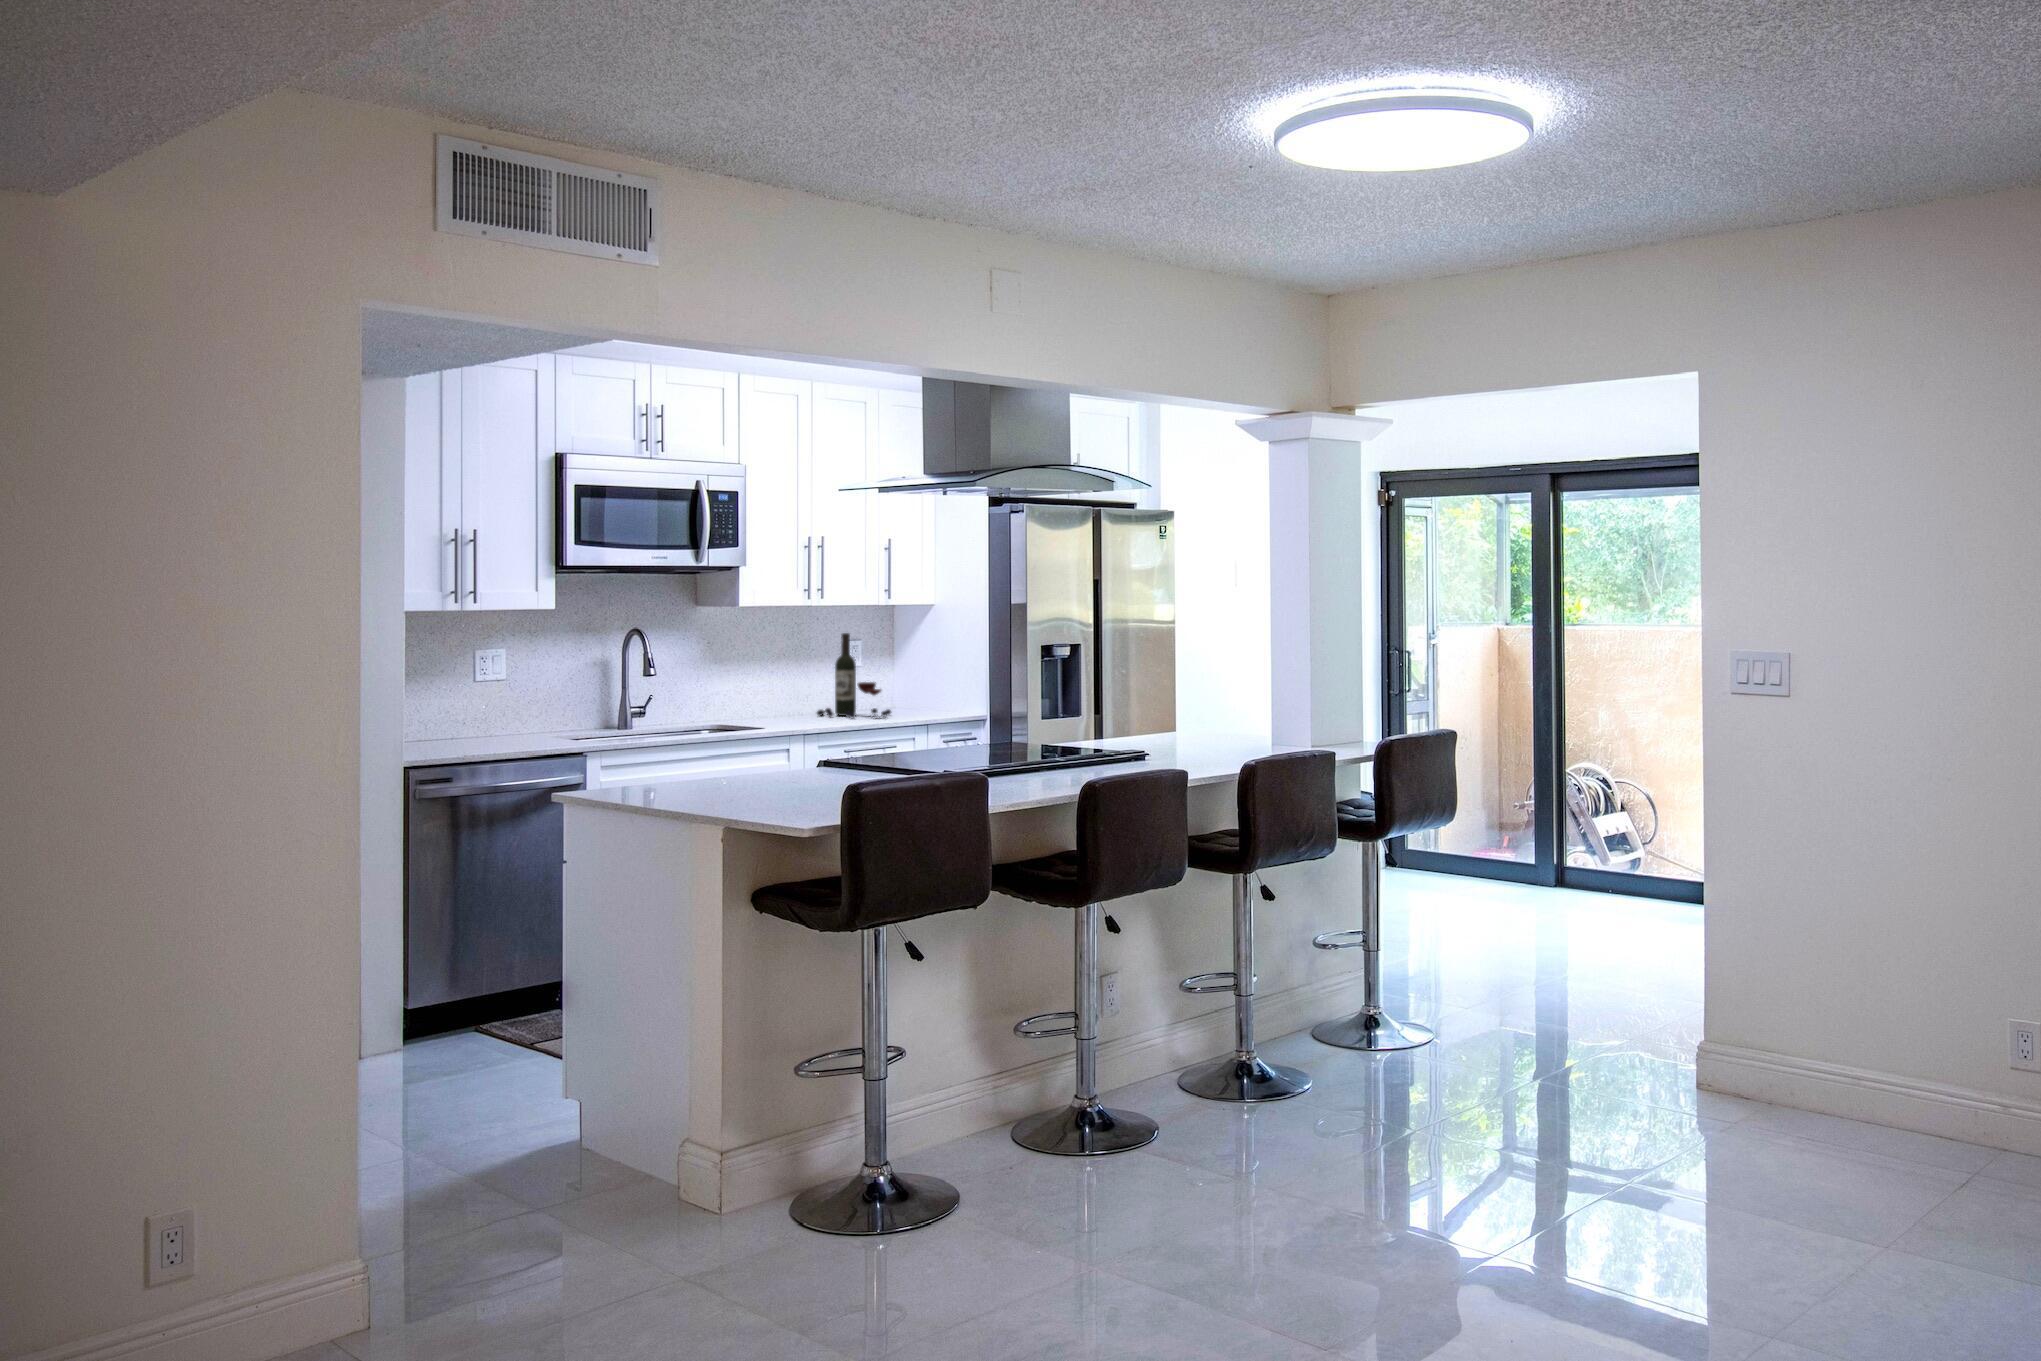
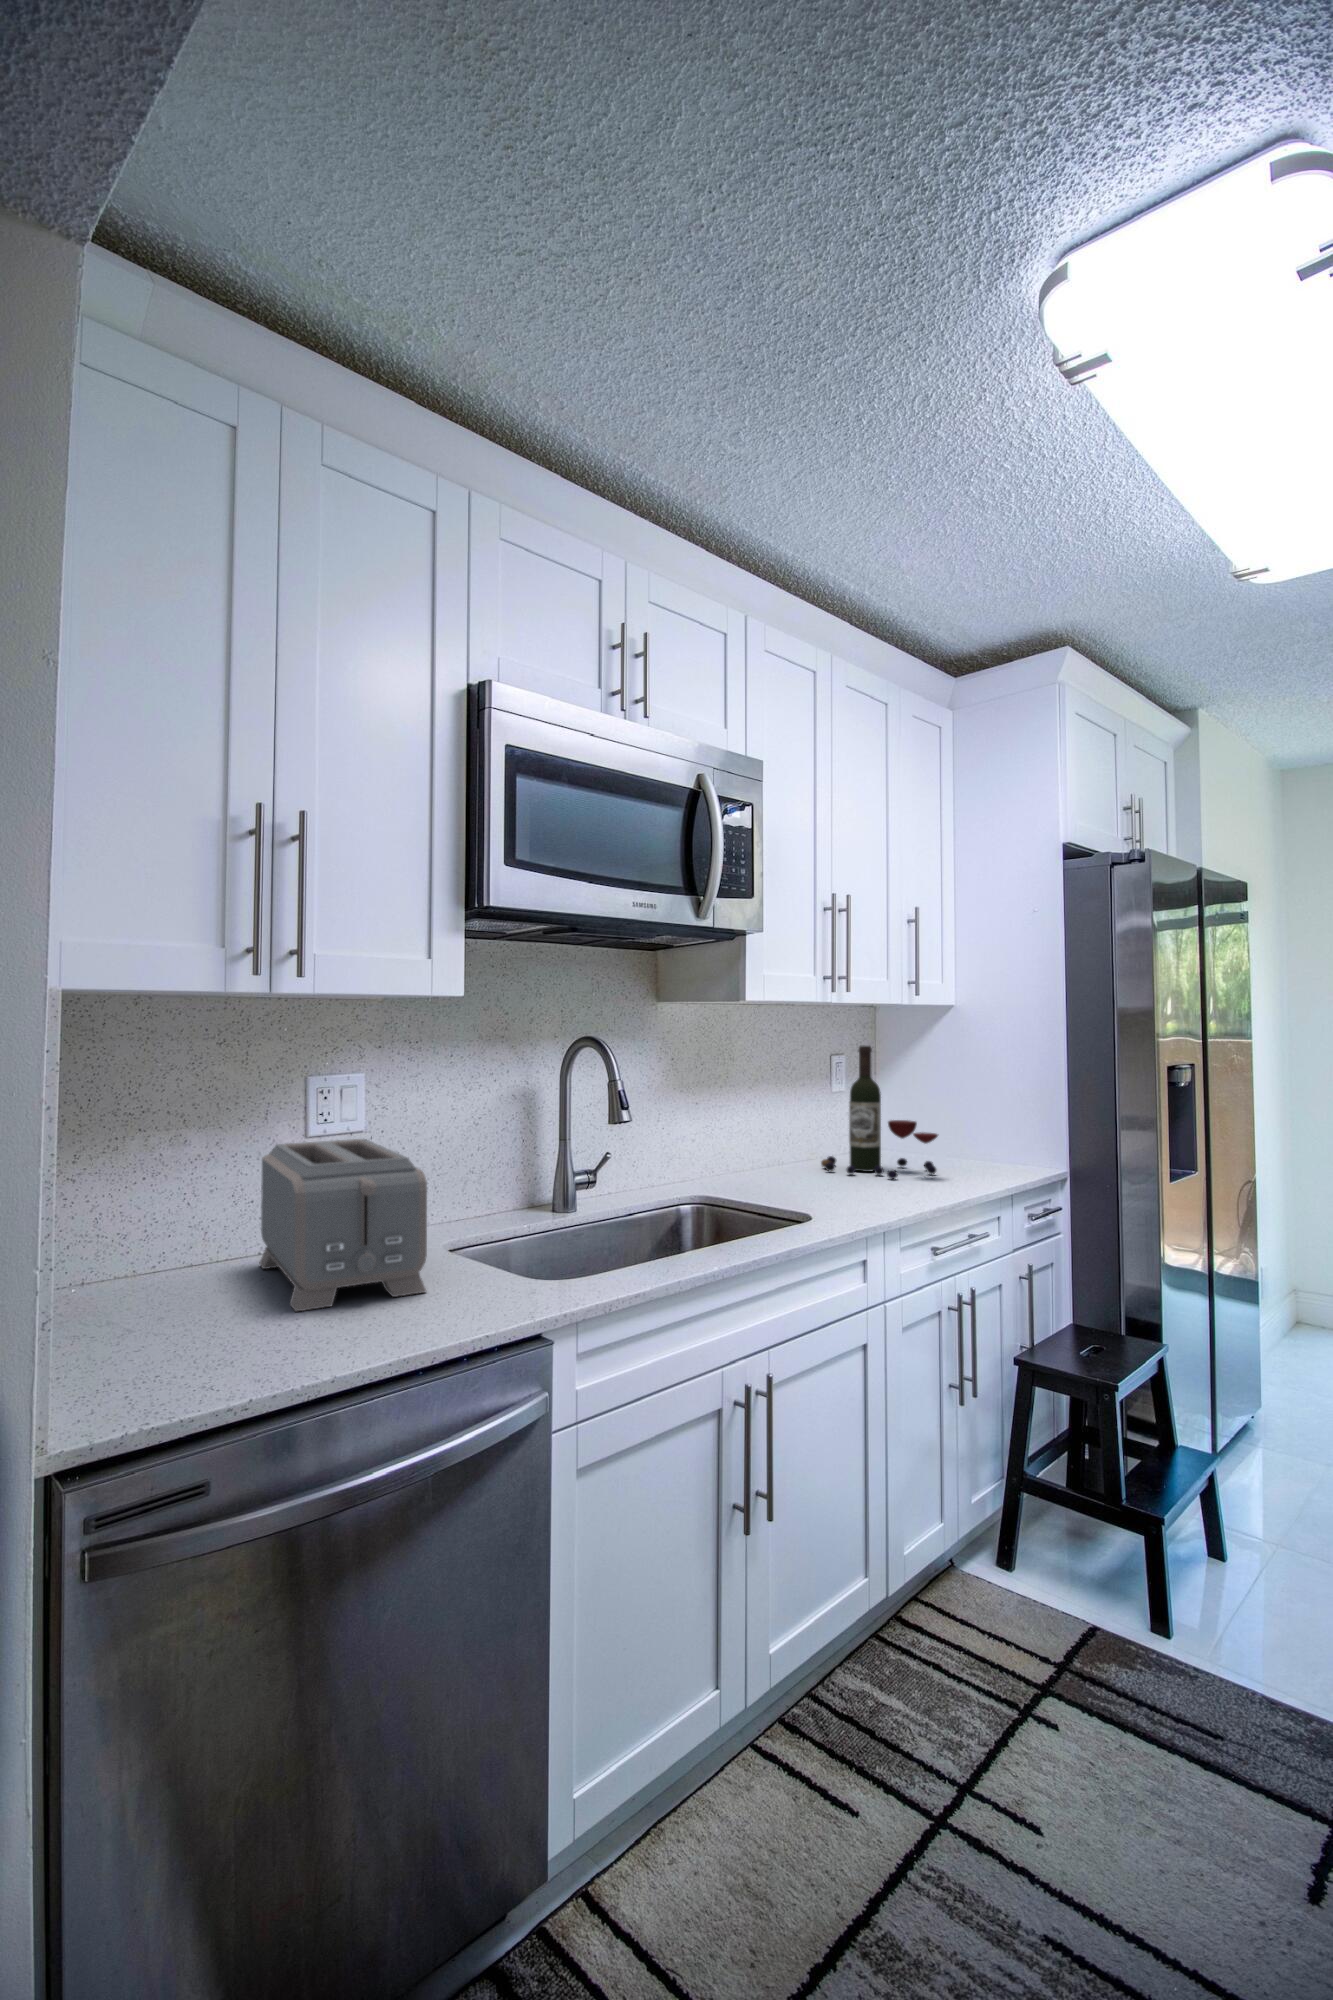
toaster: none [452,681,536,750] -> present [259,1139,427,1311]

